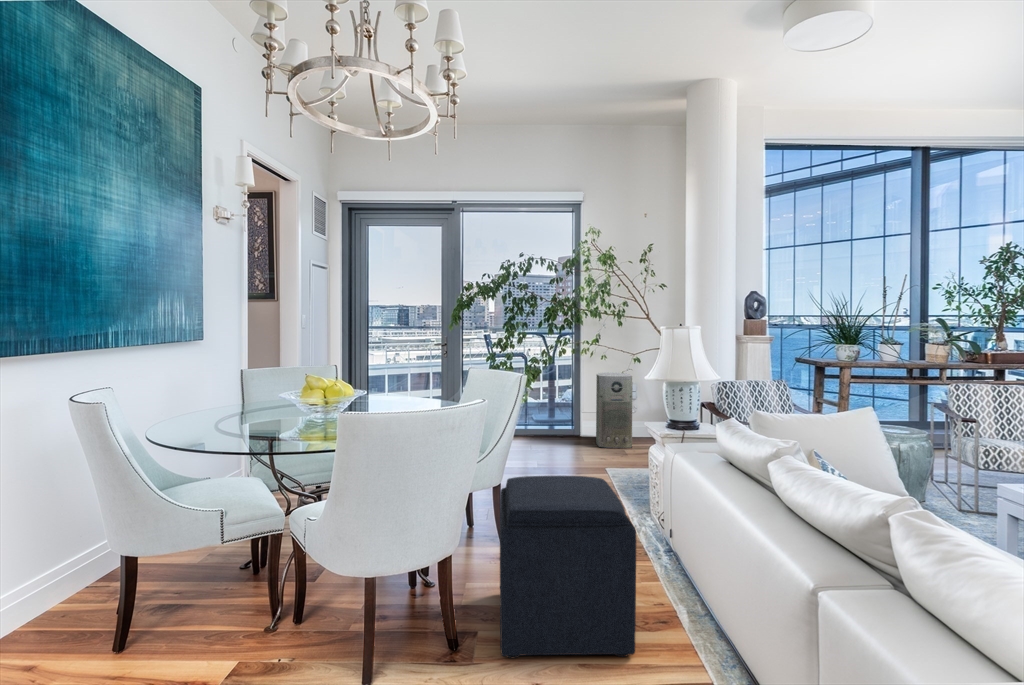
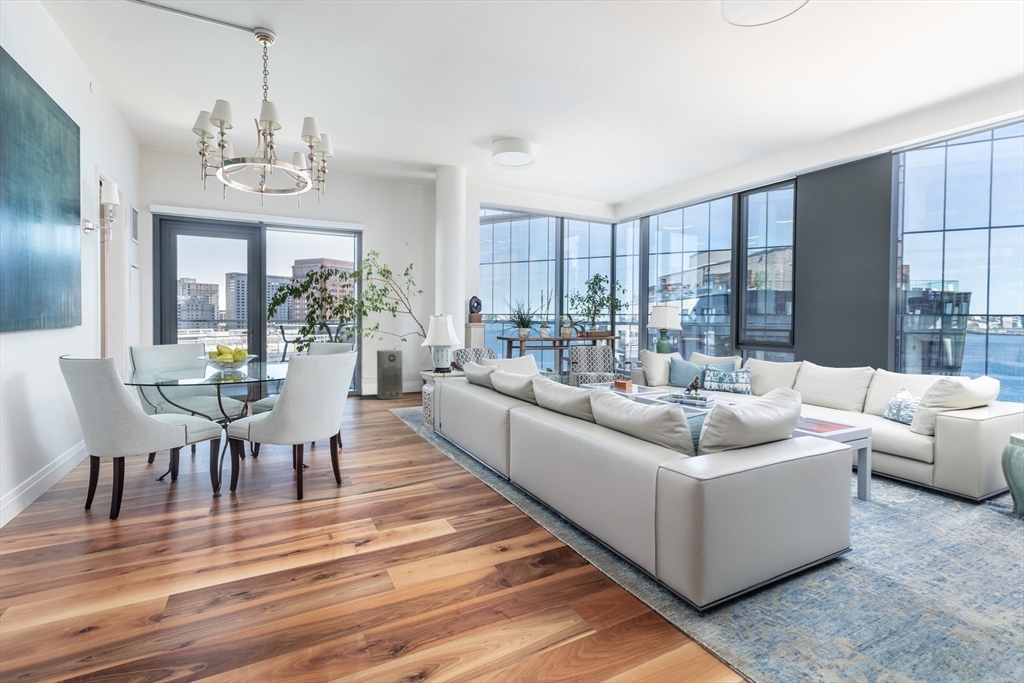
ottoman: present [500,476,636,658] -> none [352,394,433,481]

